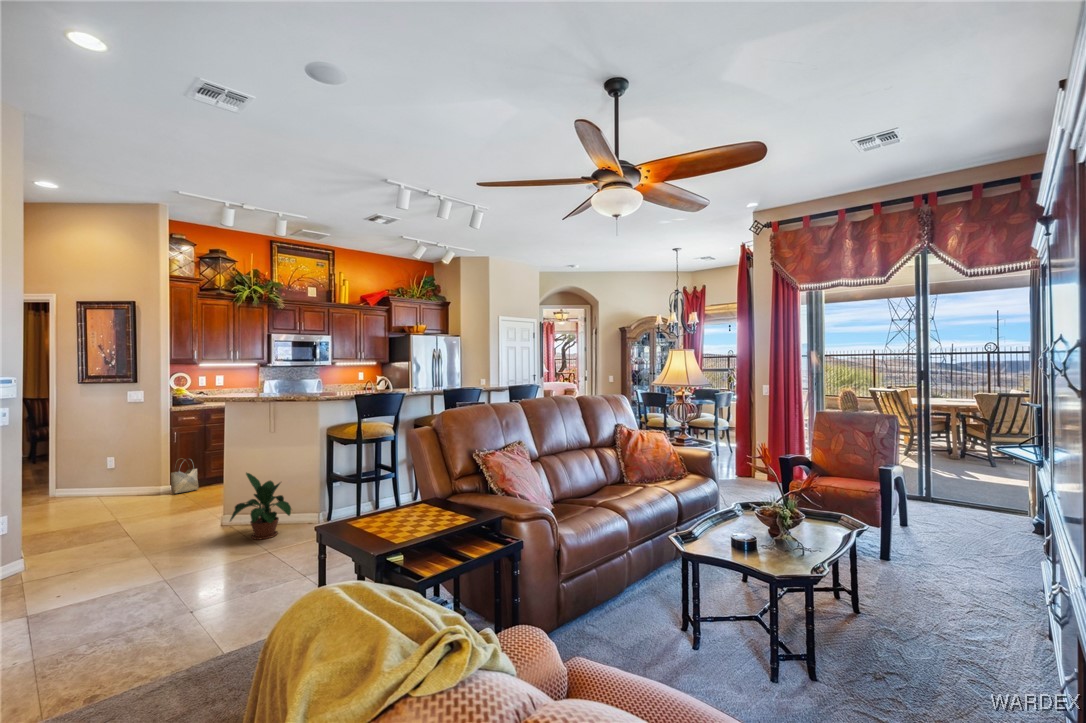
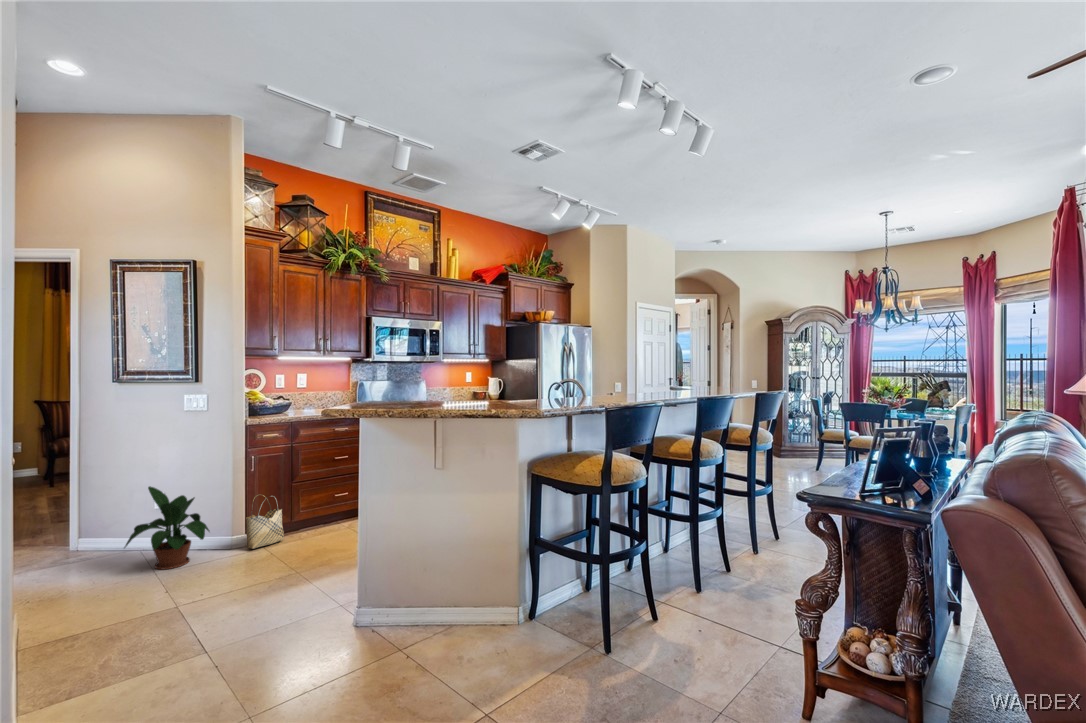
potted plant: present [230,473,291,539] -> present [125,486,210,570]

